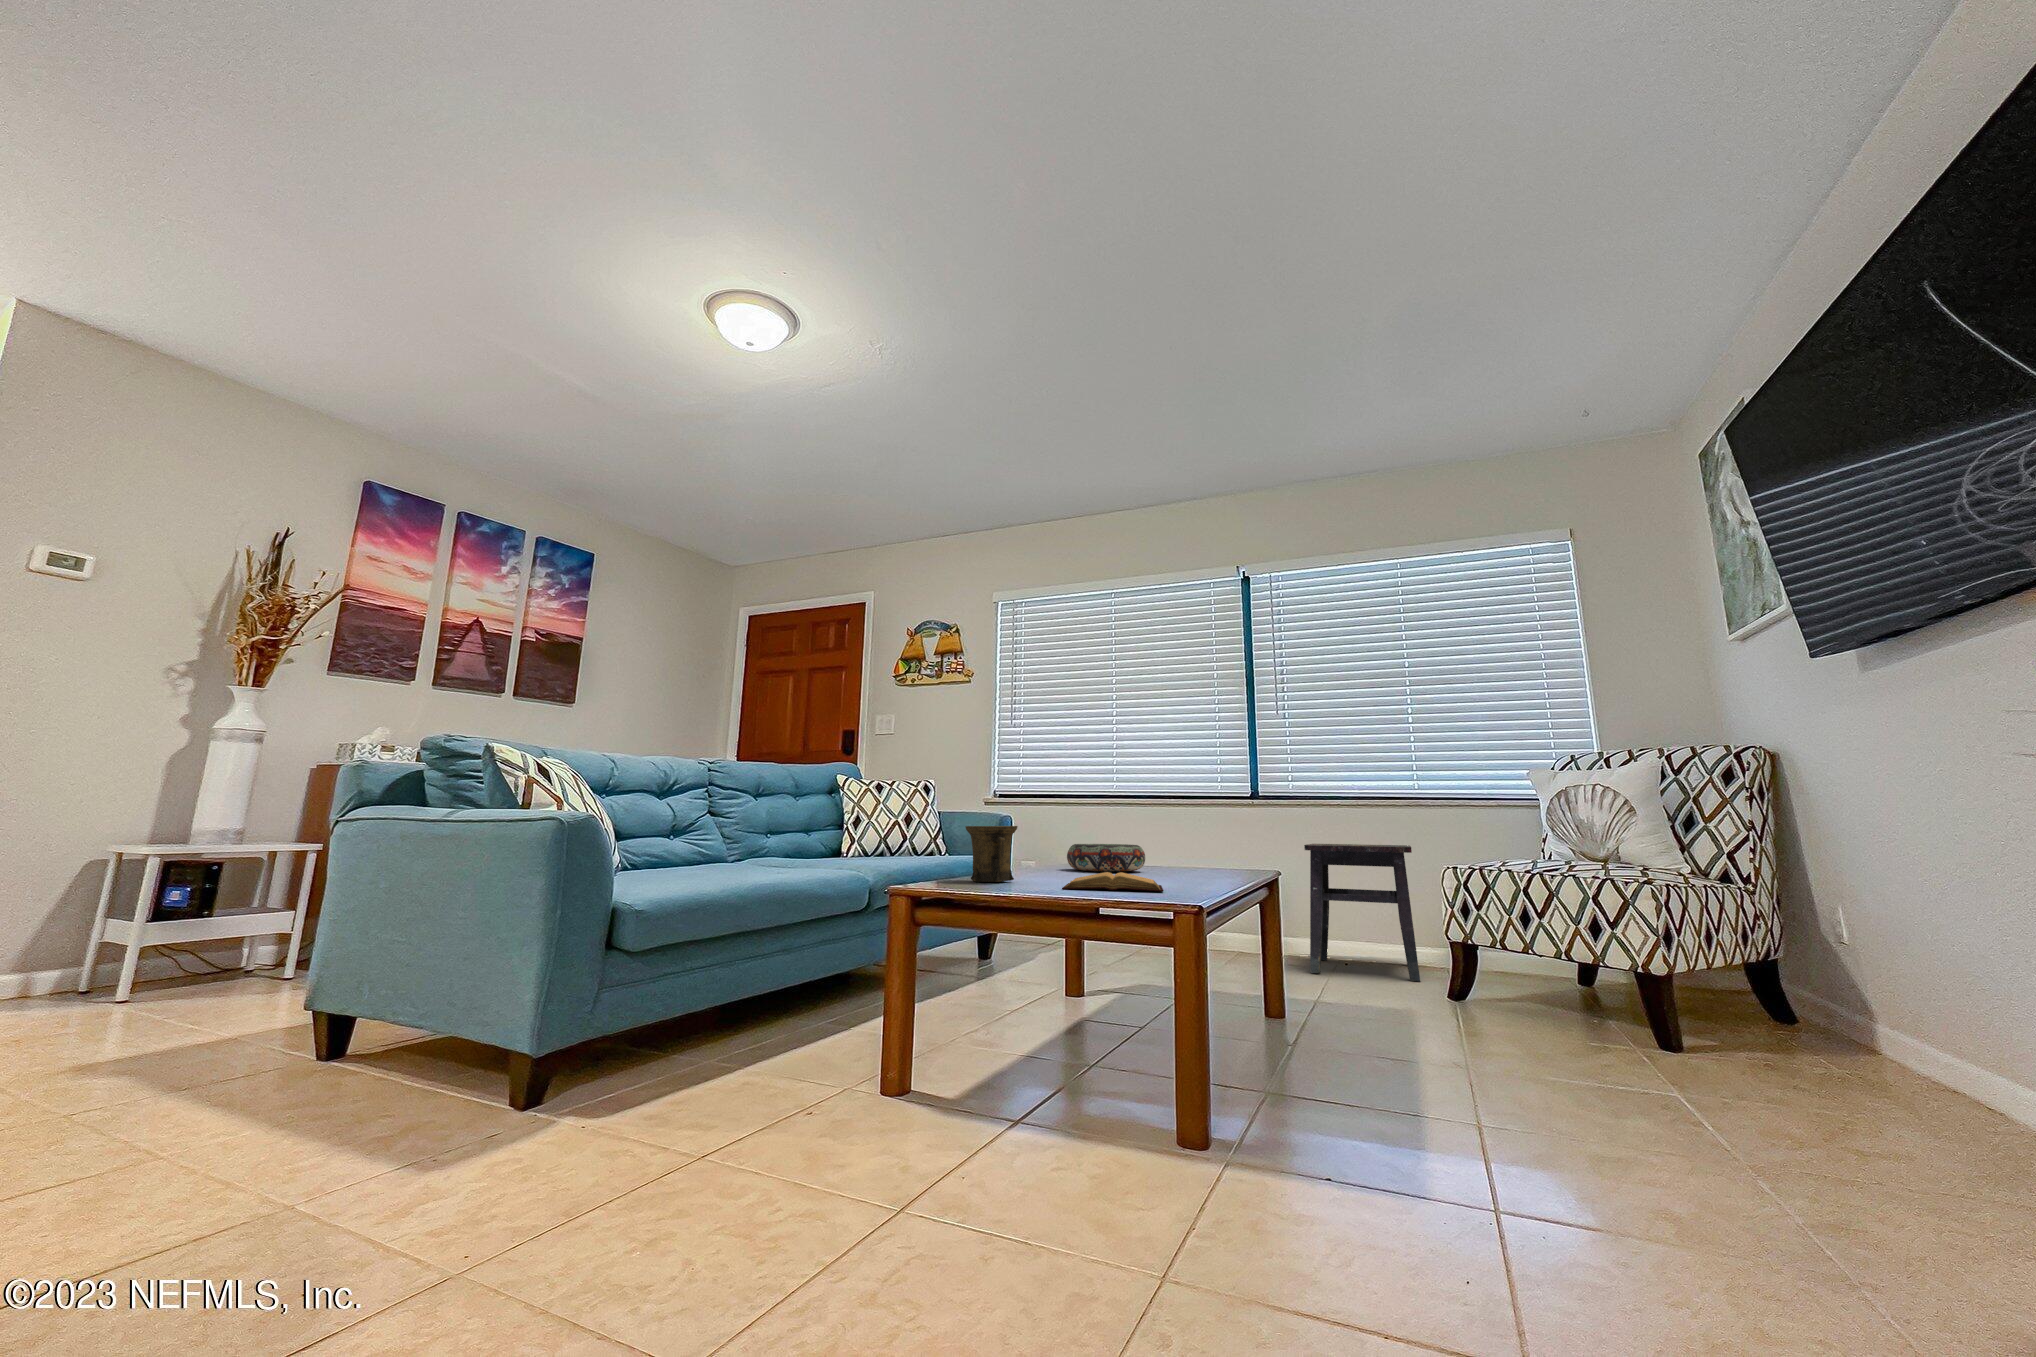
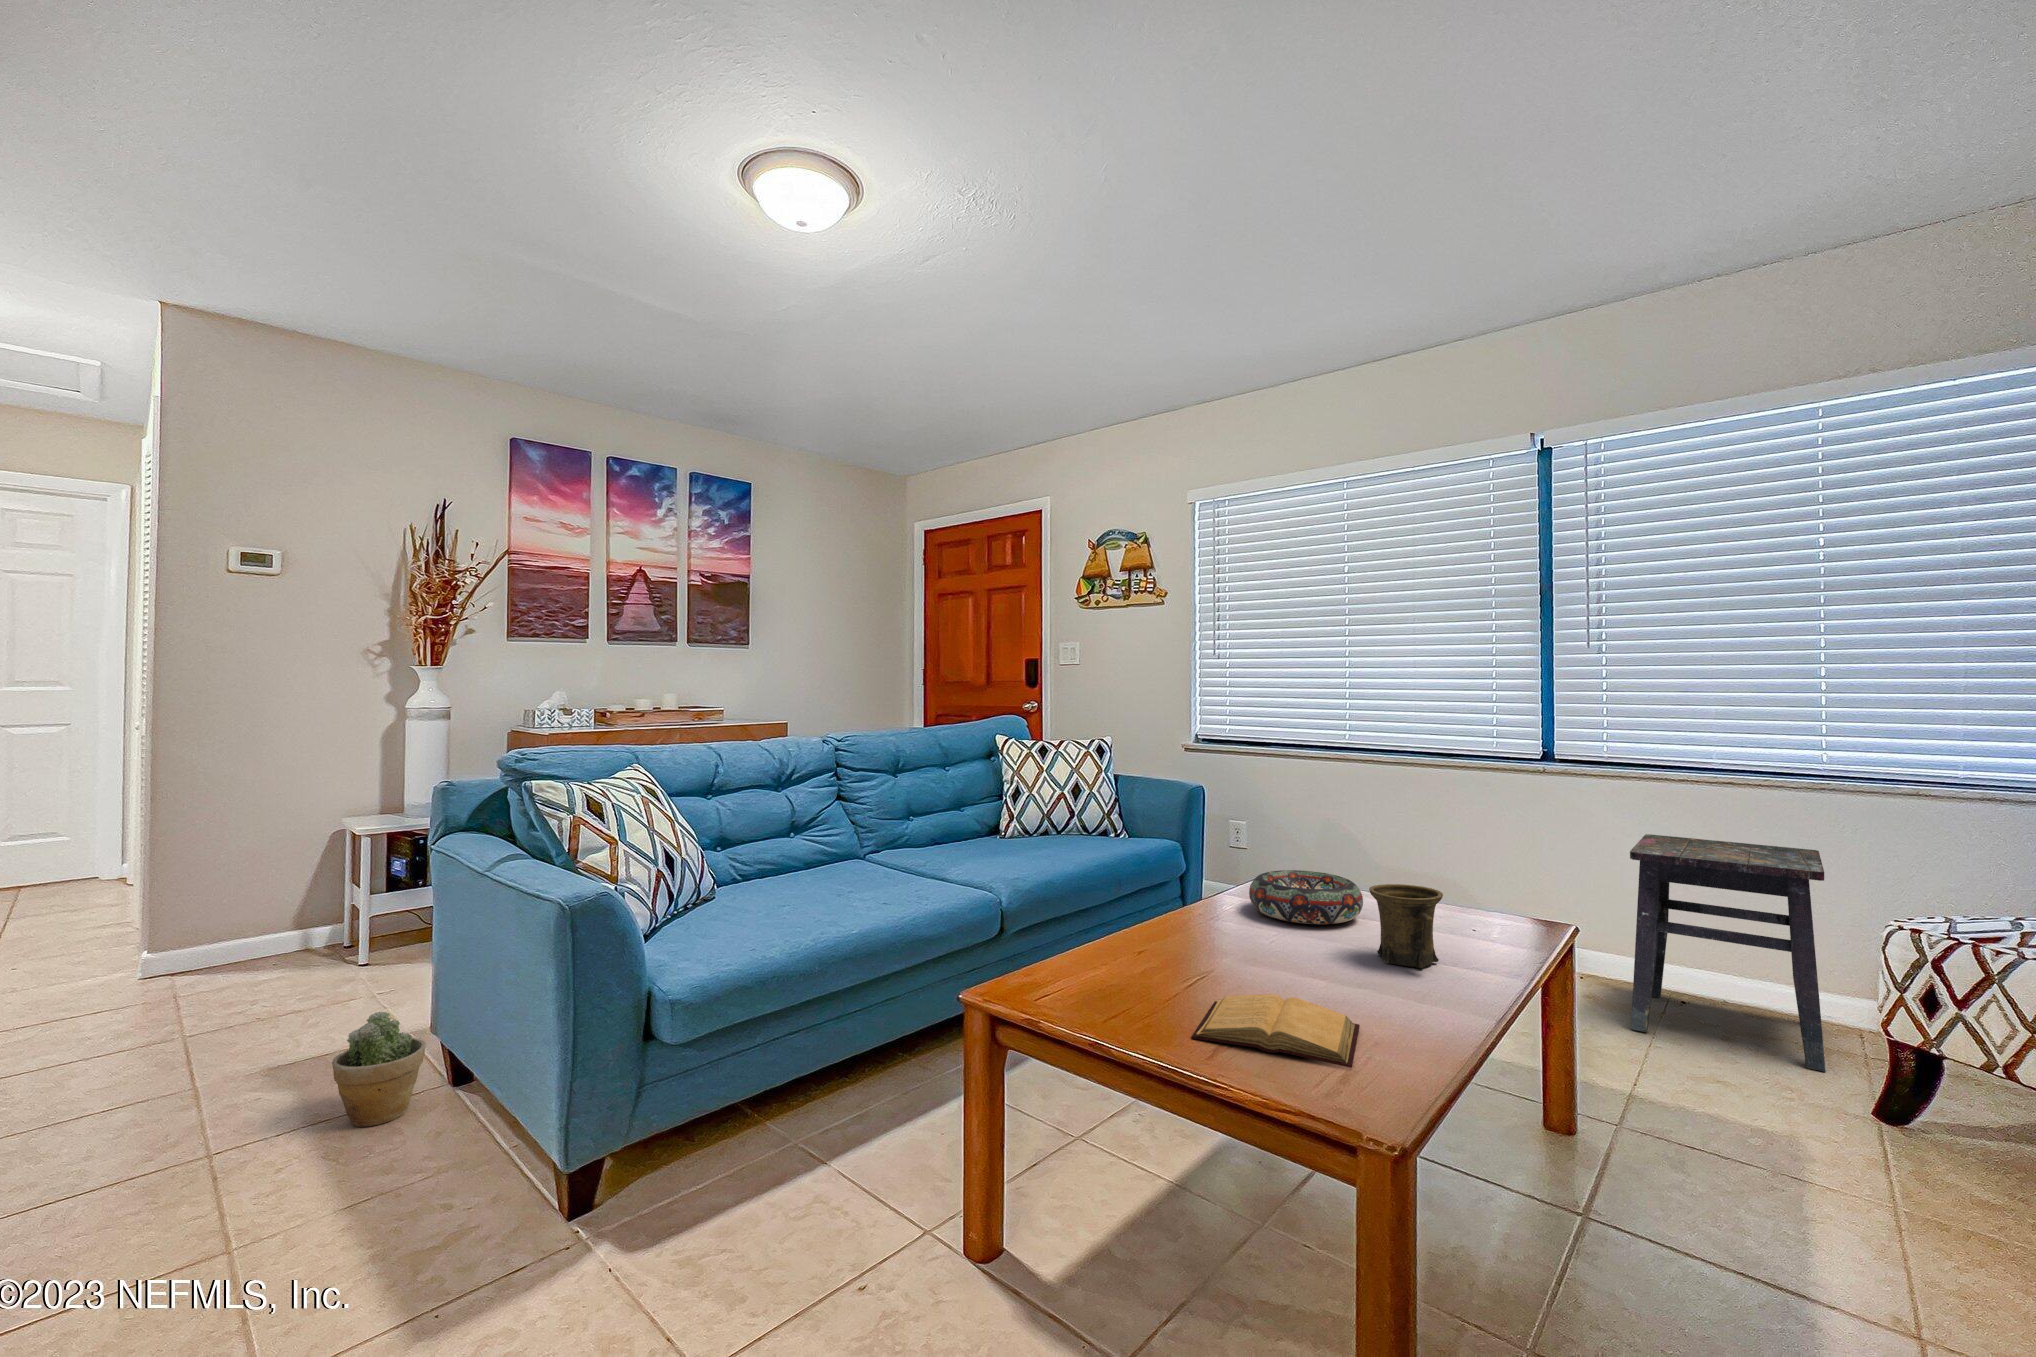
mug: present [966,826,1017,882] -> present [1369,884,1443,968]
potted plant: none [230,968,328,1077] -> present [332,1012,426,1127]

